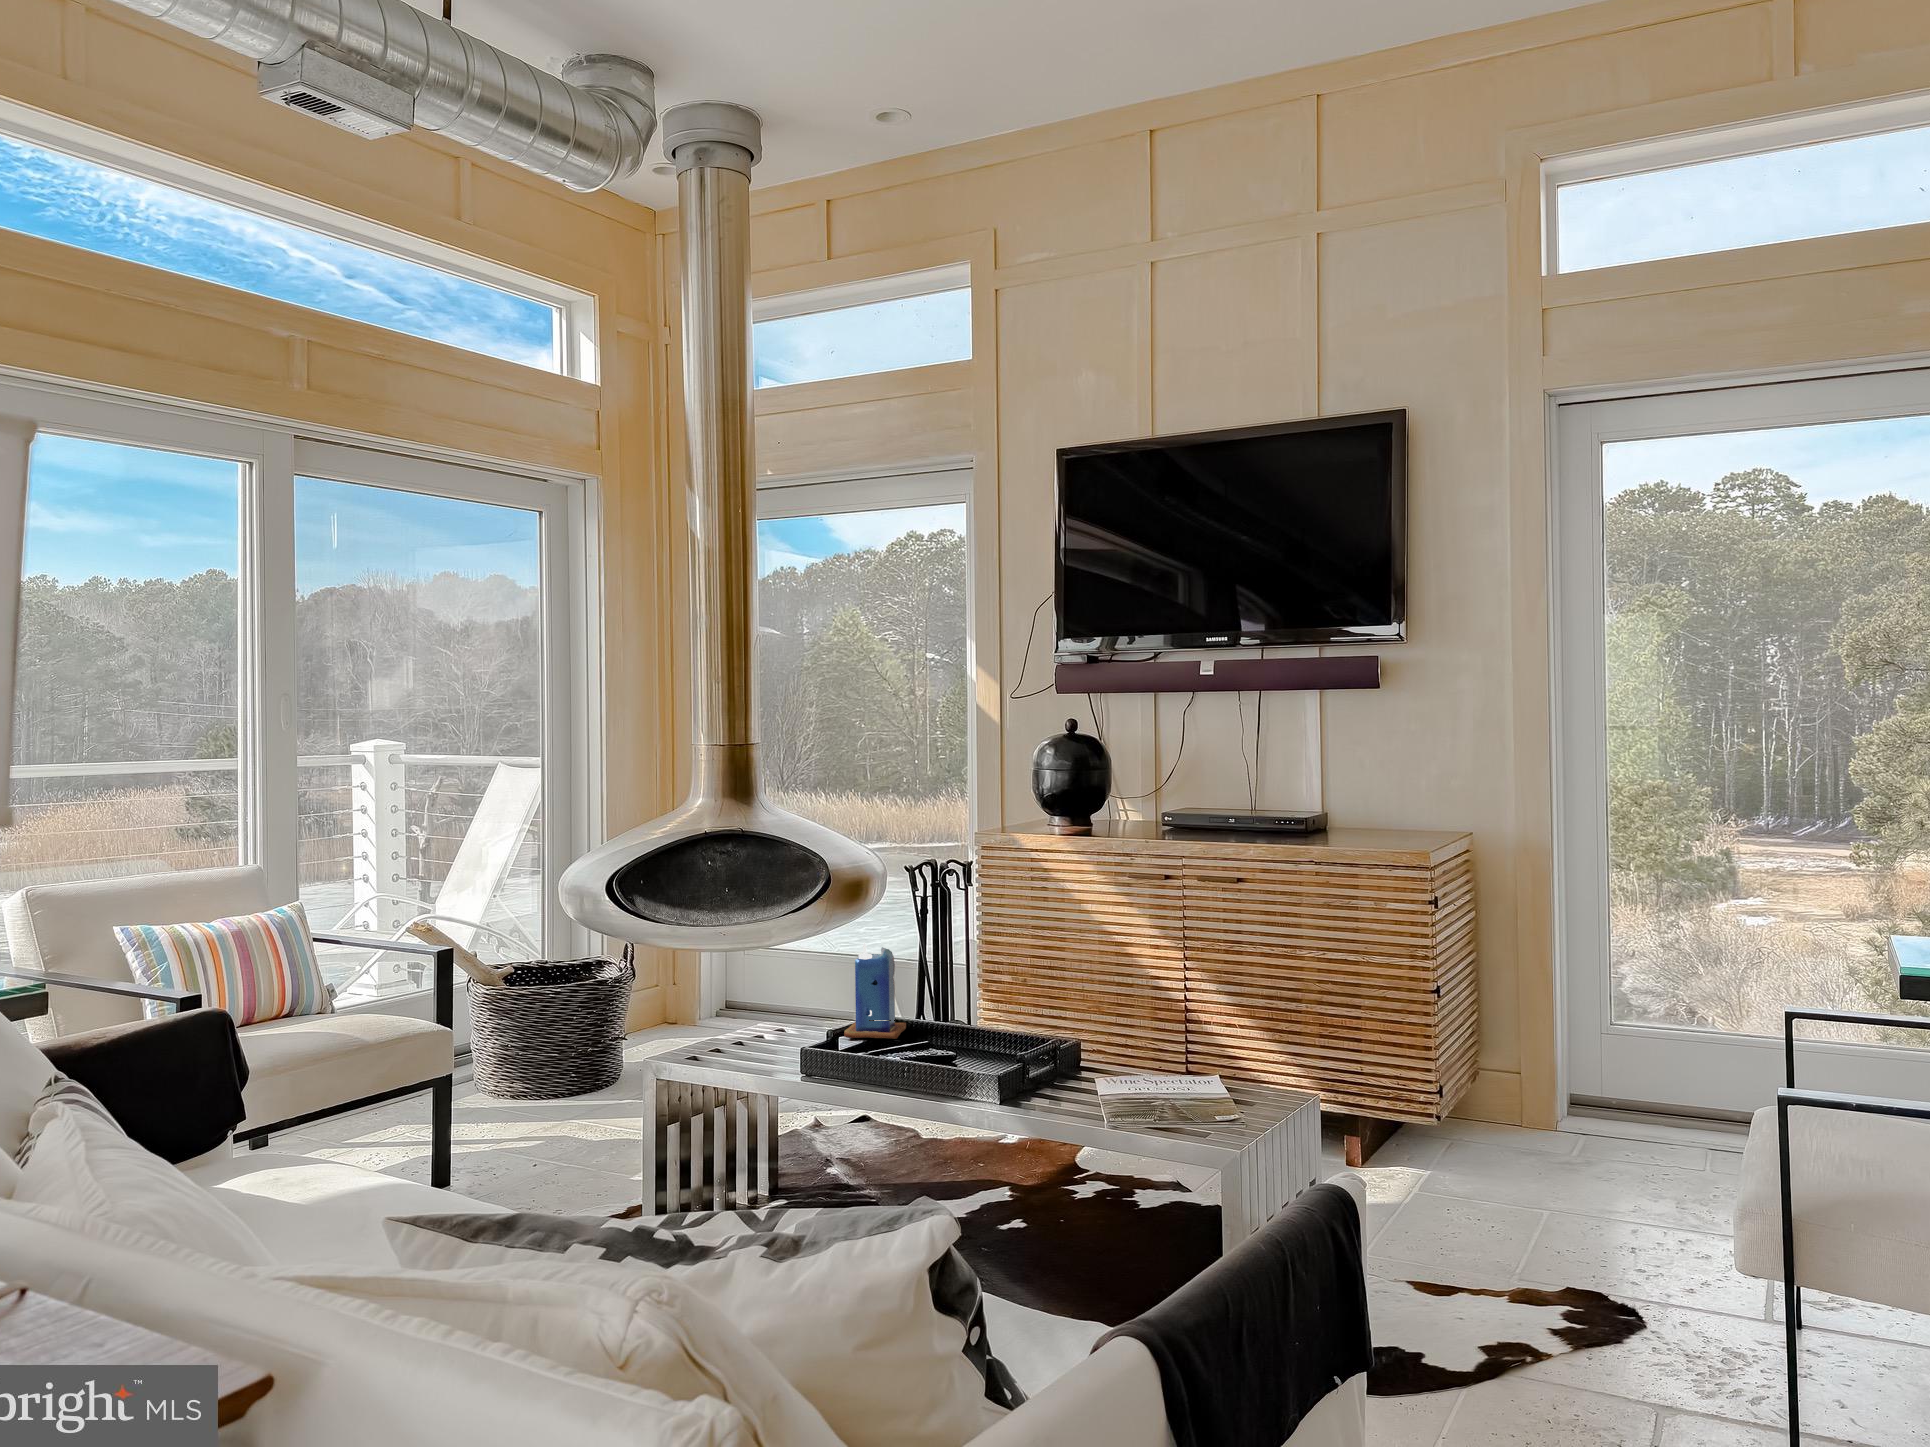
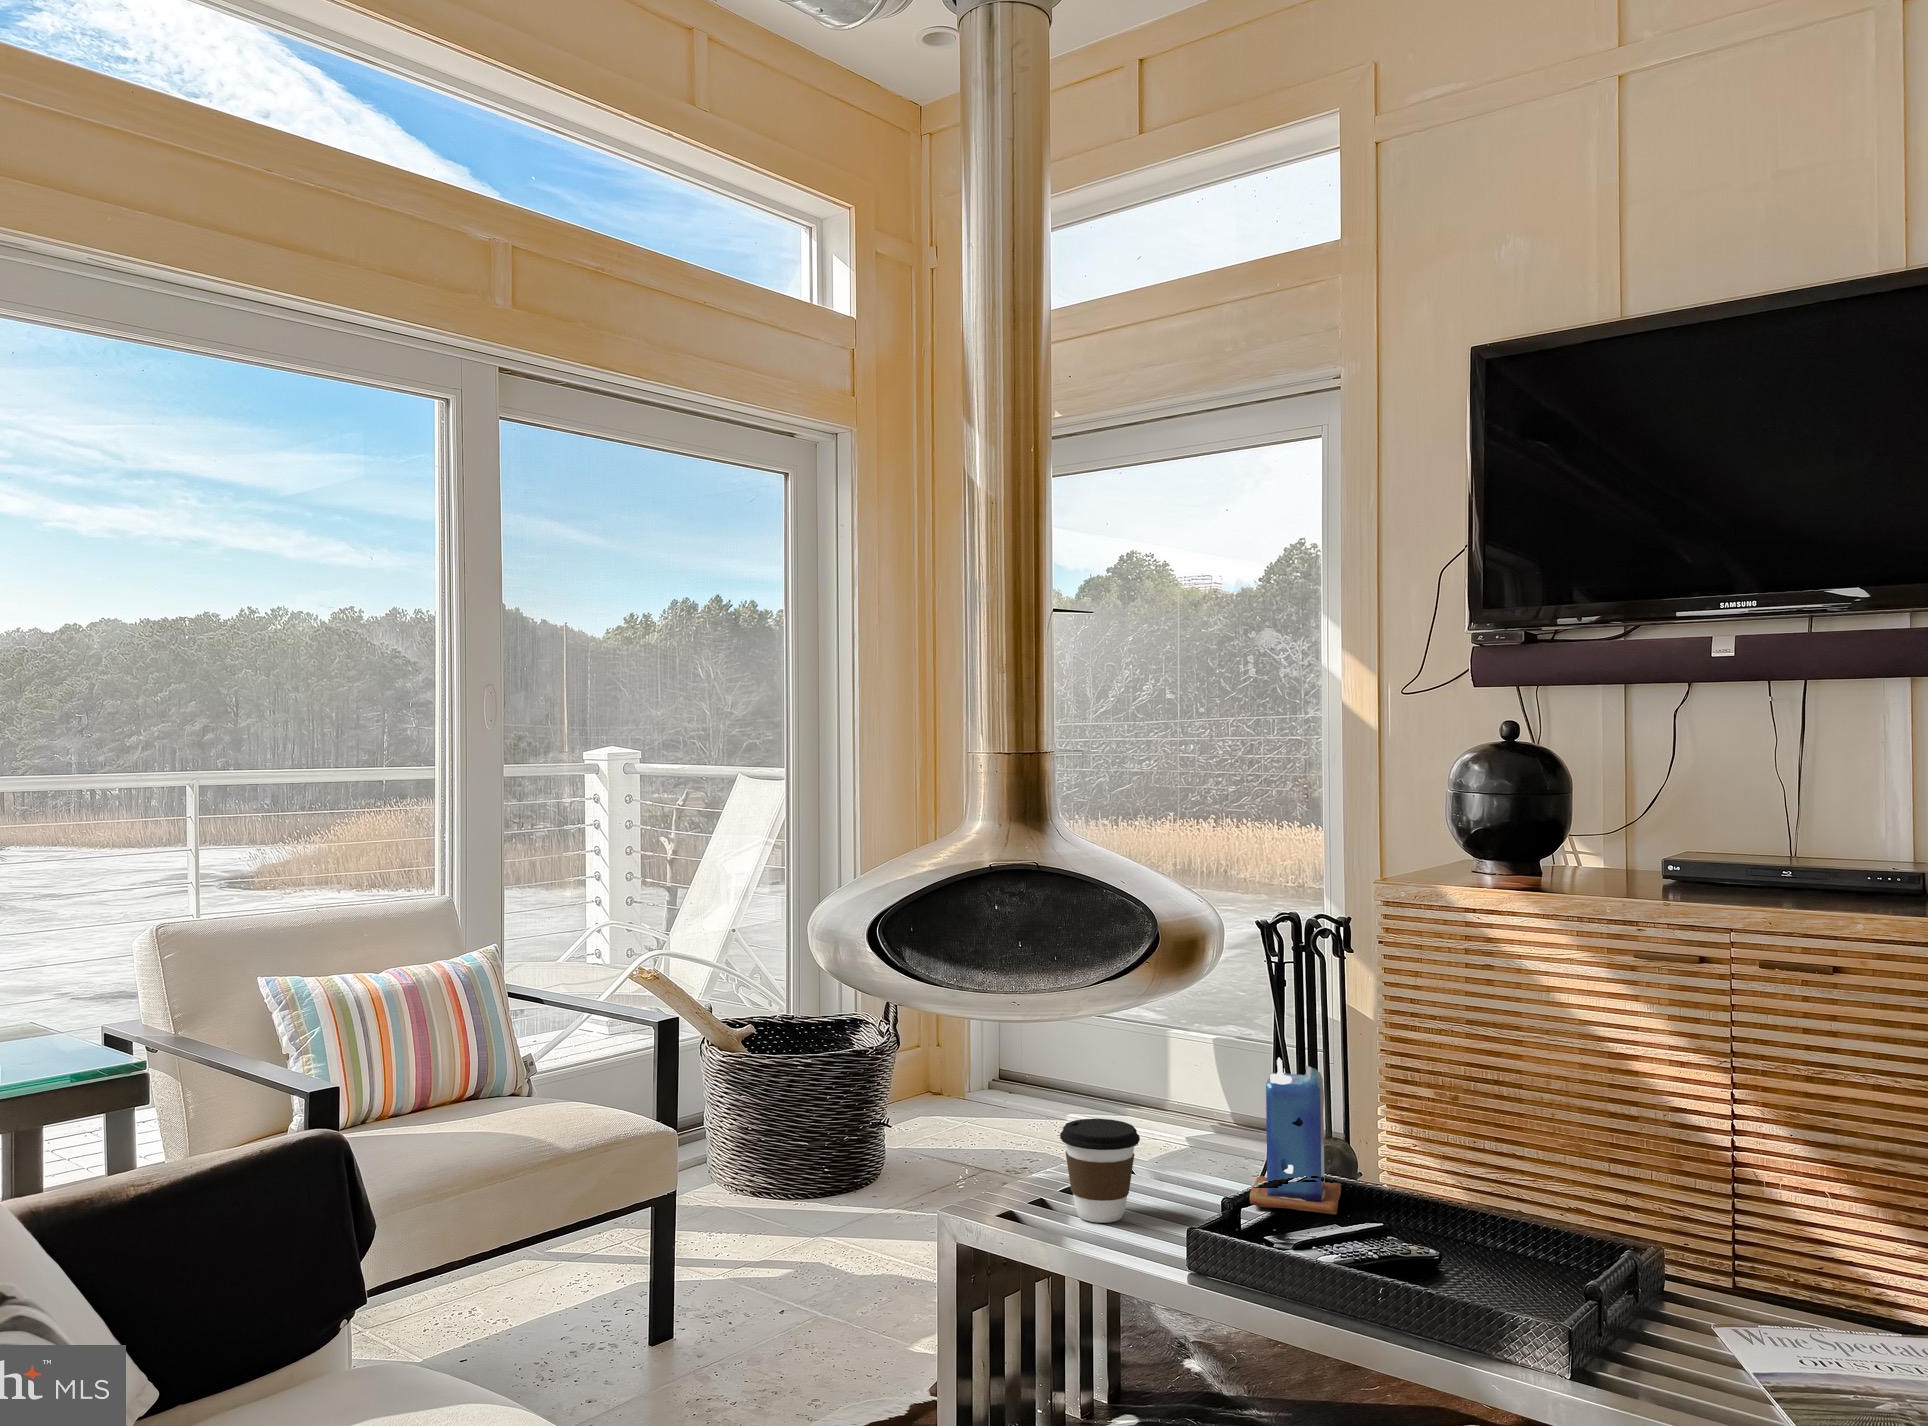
coffee cup: none [720,988,772,1053] -> present [1060,1119,1140,1223]

